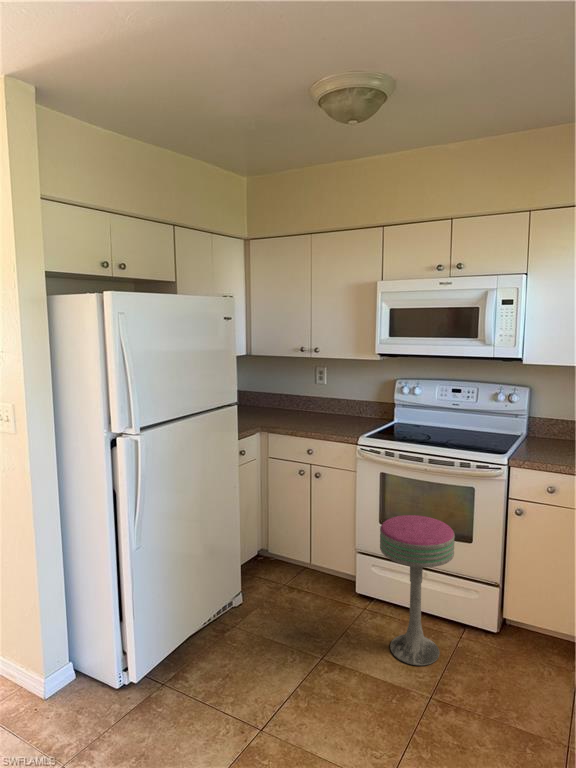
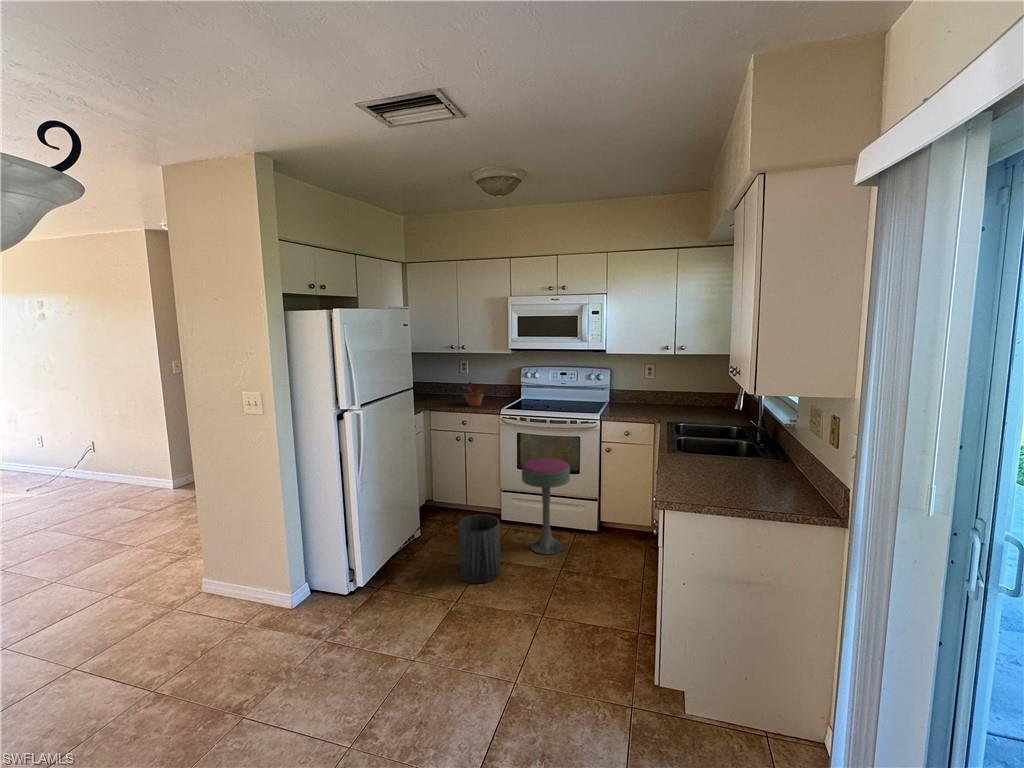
potted plant: none [306,394,347,430] -> present [465,381,483,406]
trash can: none [277,593,338,704] -> present [458,514,501,584]

